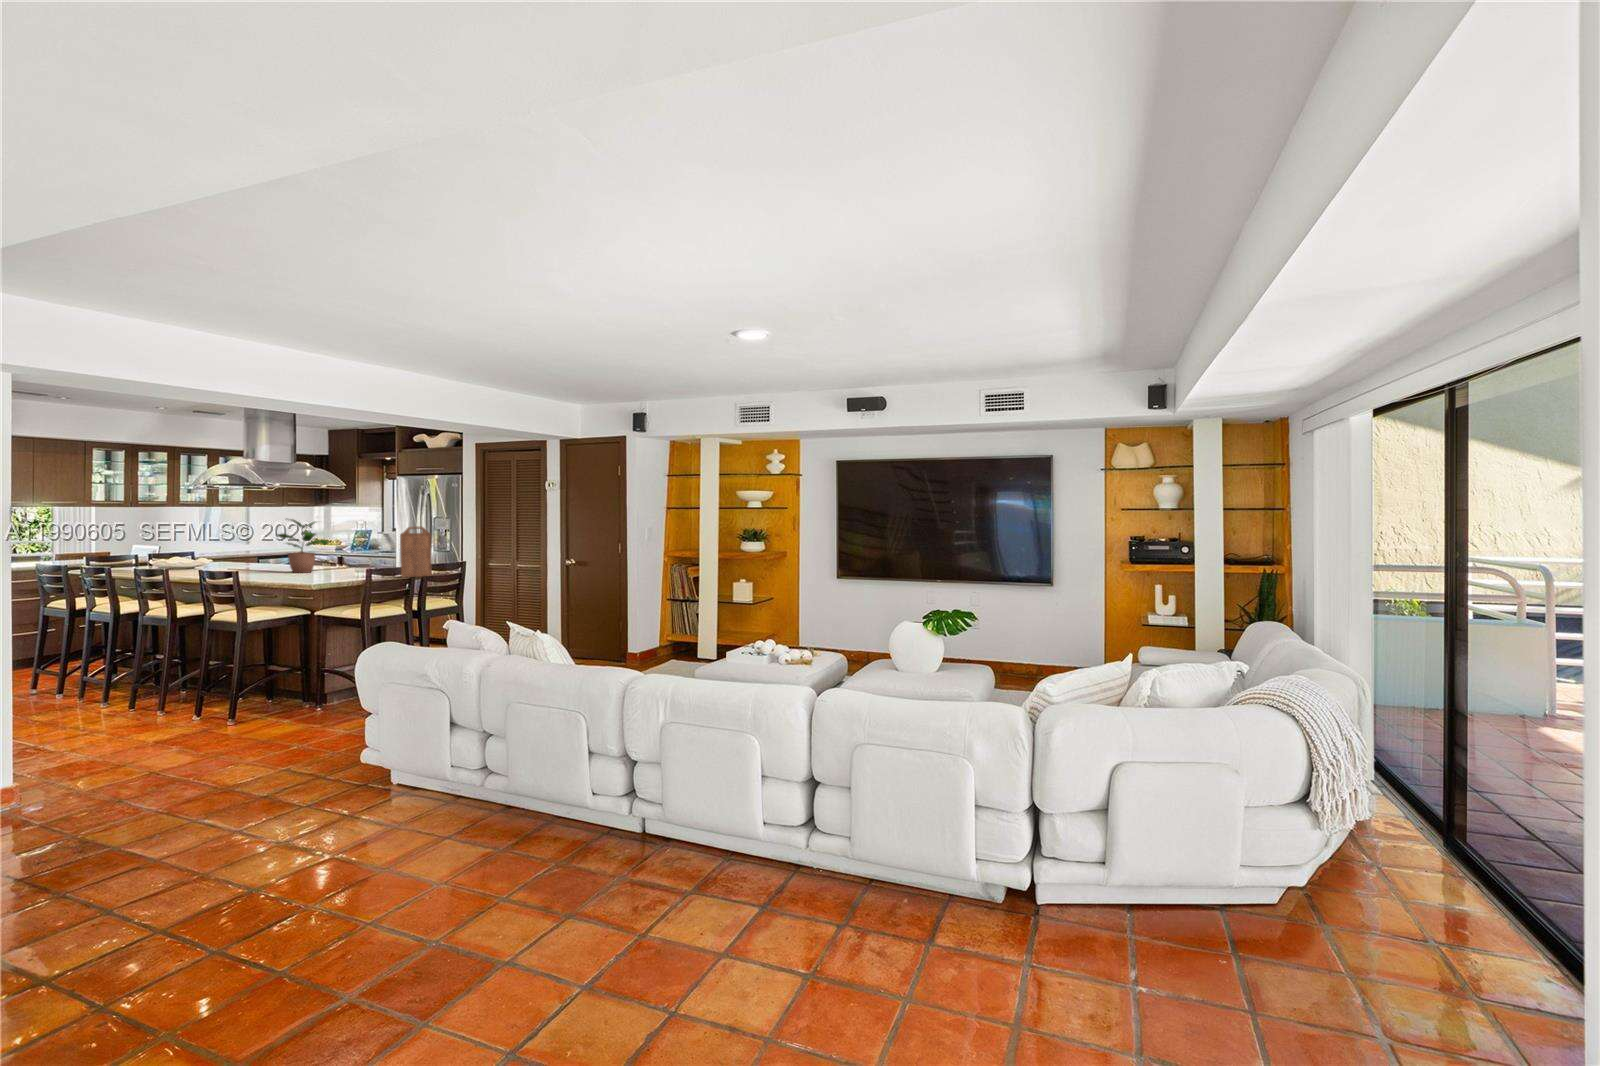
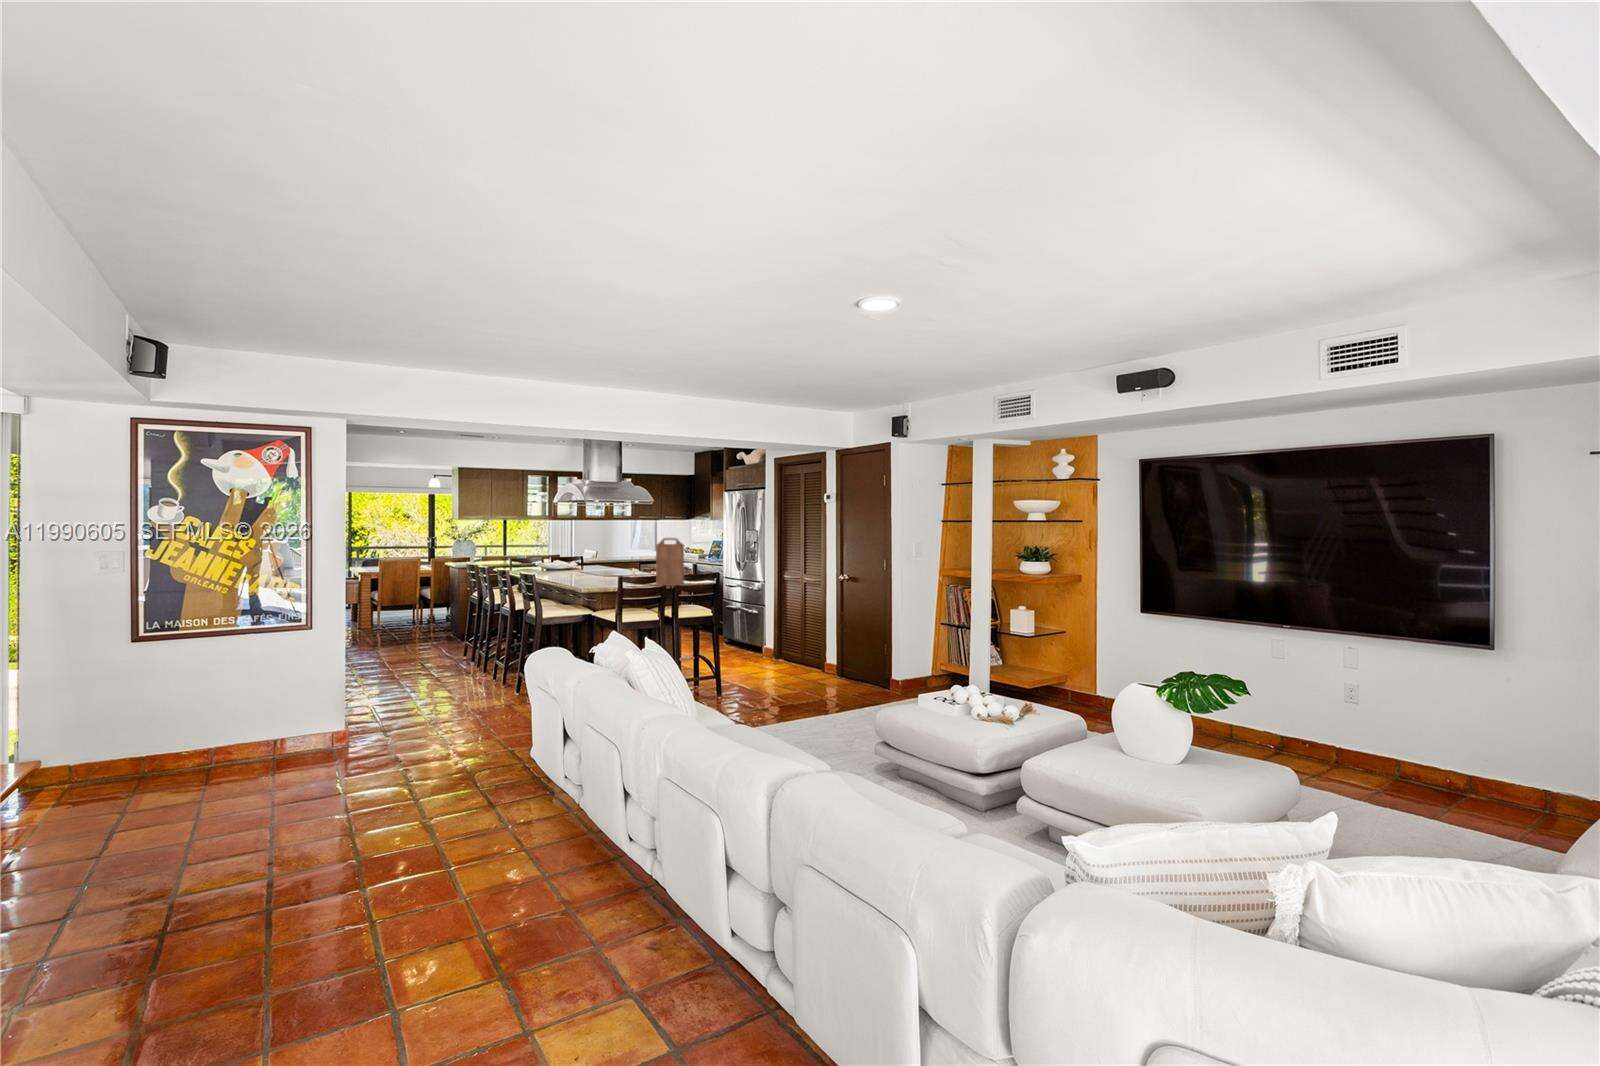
potted plant: present [276,519,330,573] -> none [589,530,626,577]

